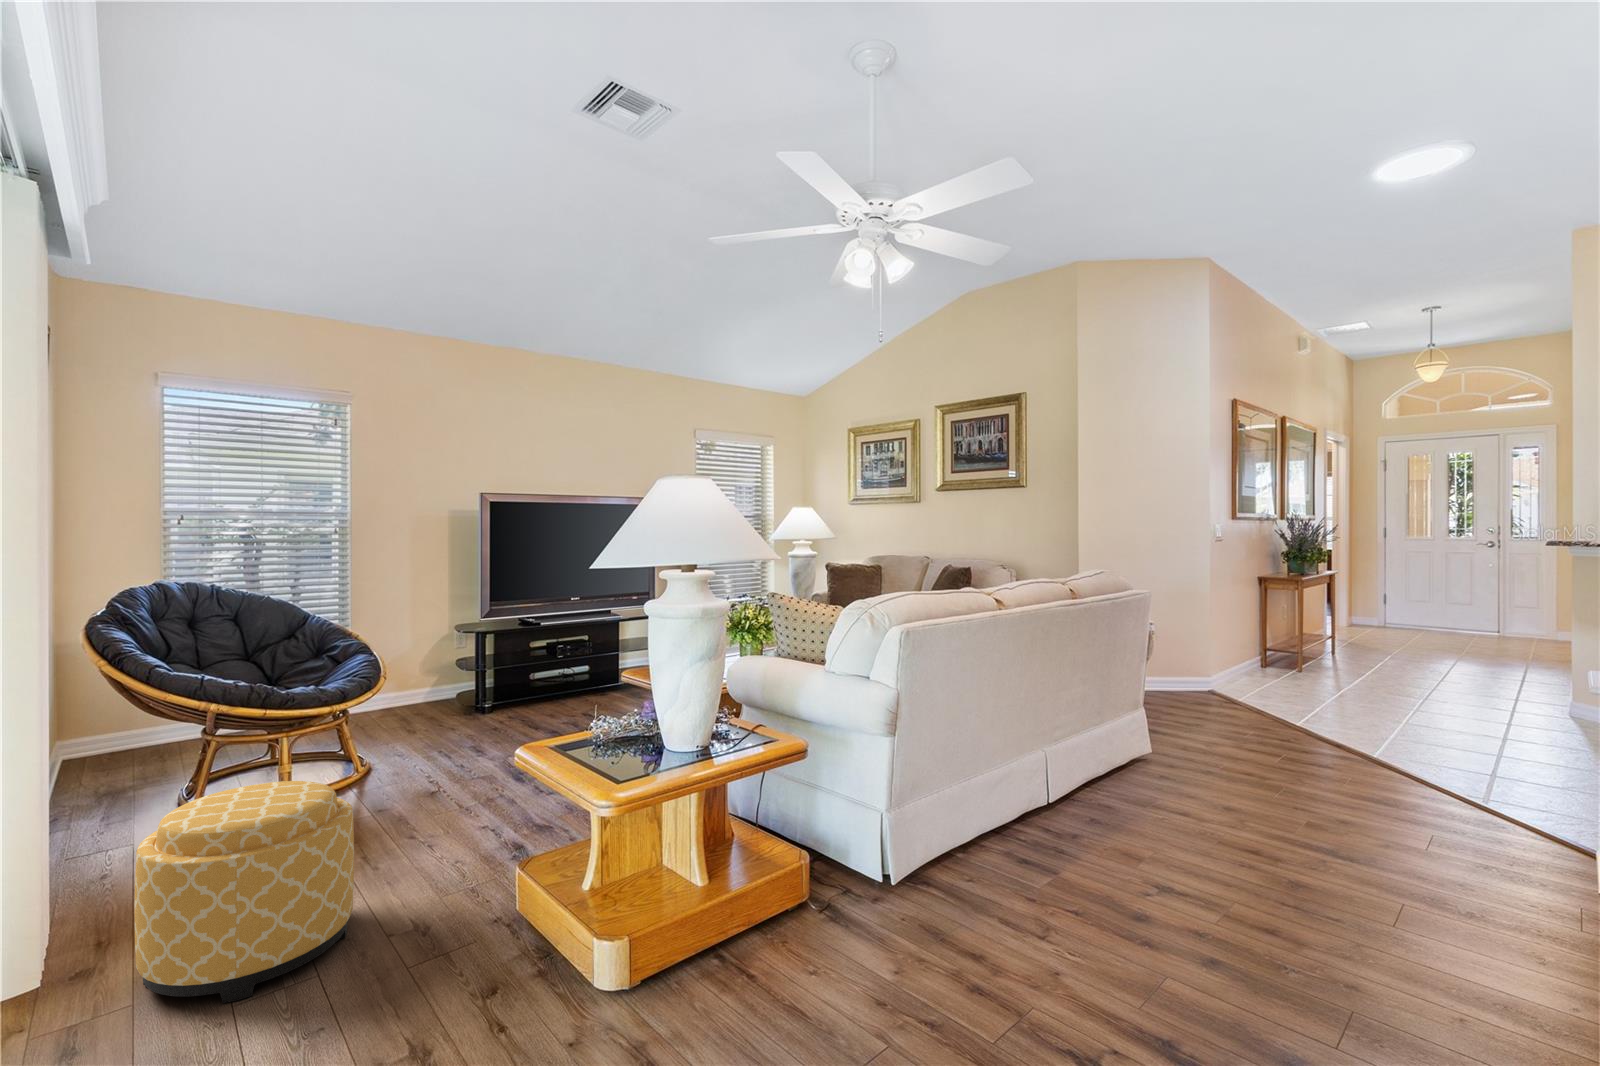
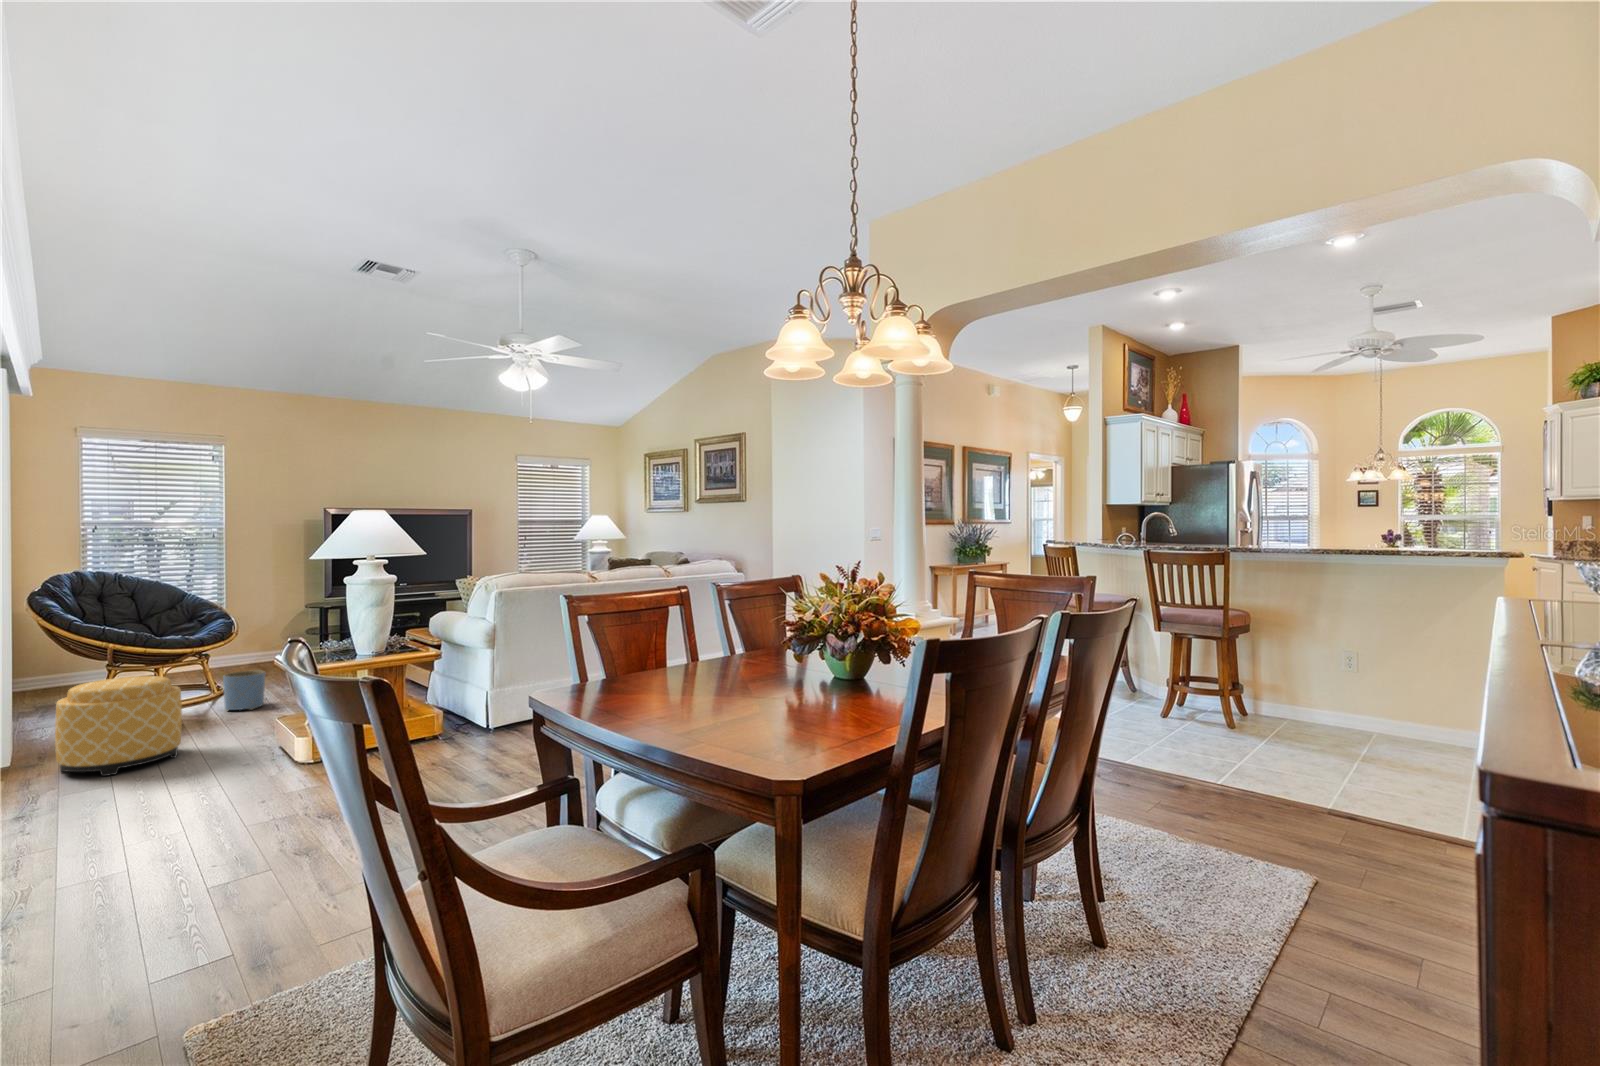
planter: none [380,738,440,807] -> present [223,670,265,711]

